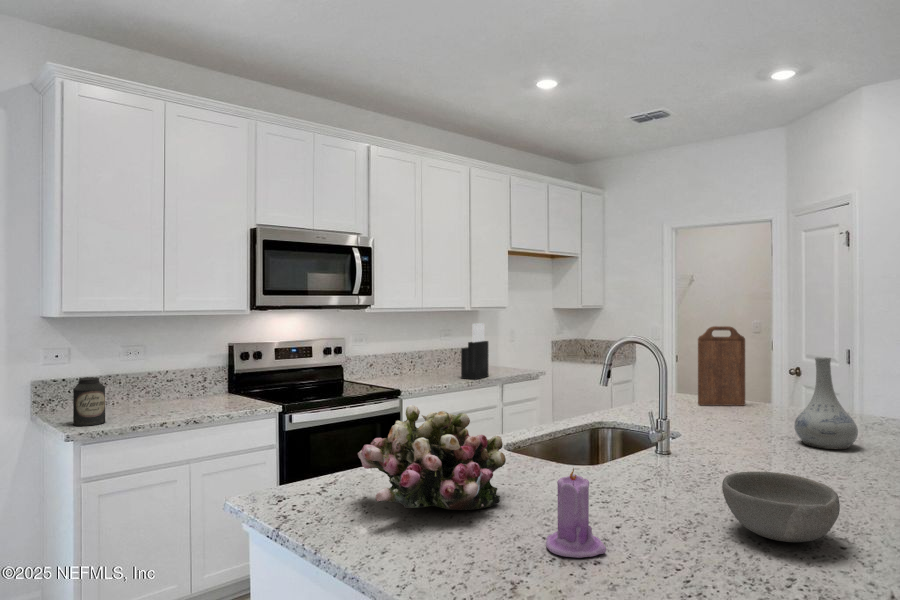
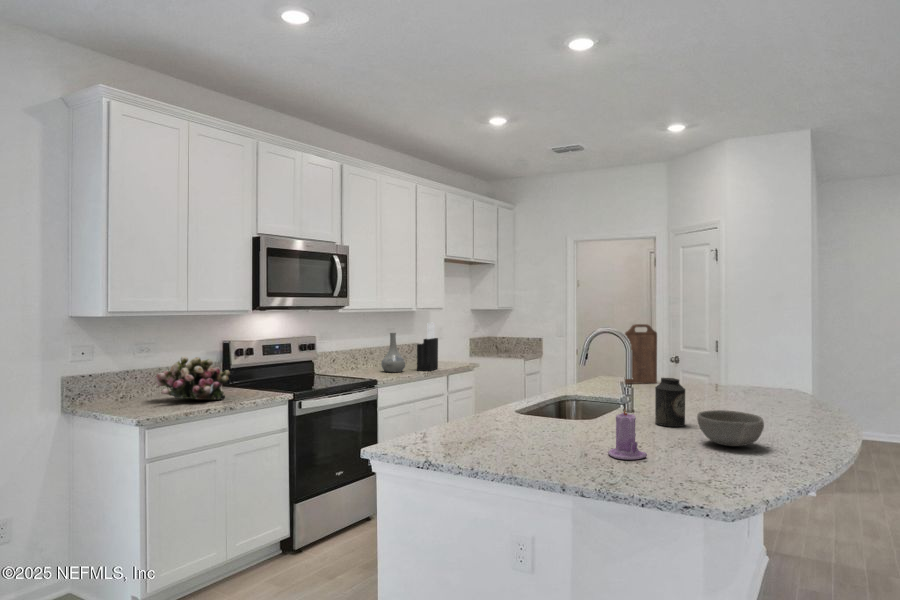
vase: present [794,357,858,449] -> present [381,333,405,373]
canister: present [73,377,105,426] -> present [655,378,685,427]
flower arrangement: present [358,405,506,510] -> present [155,356,230,400]

